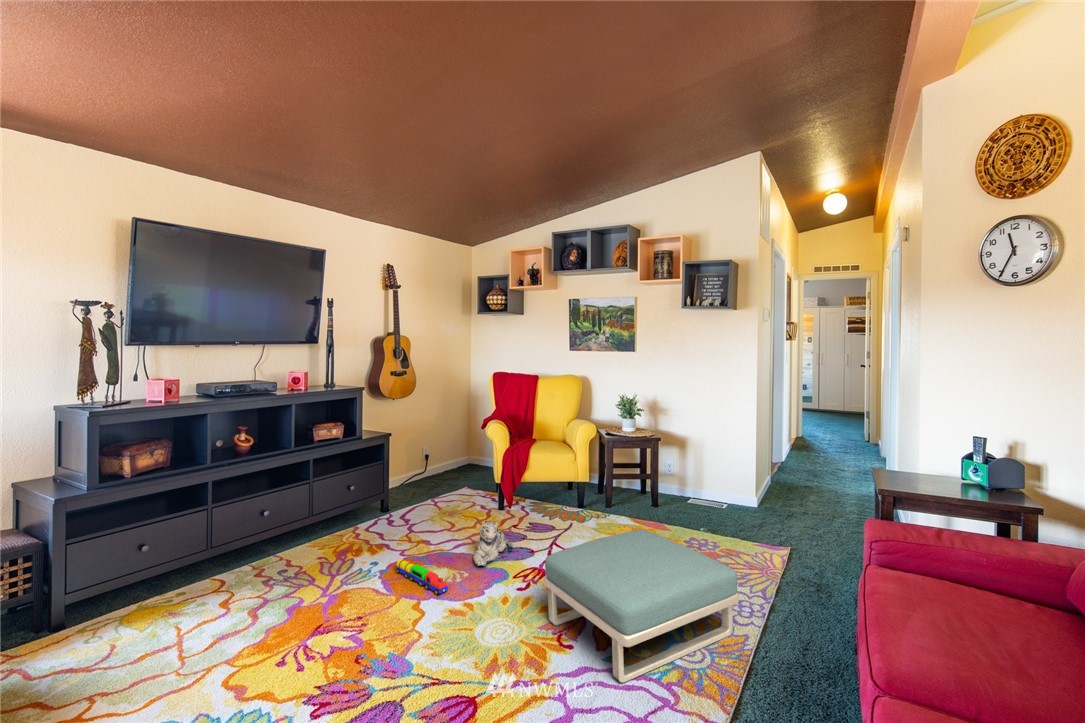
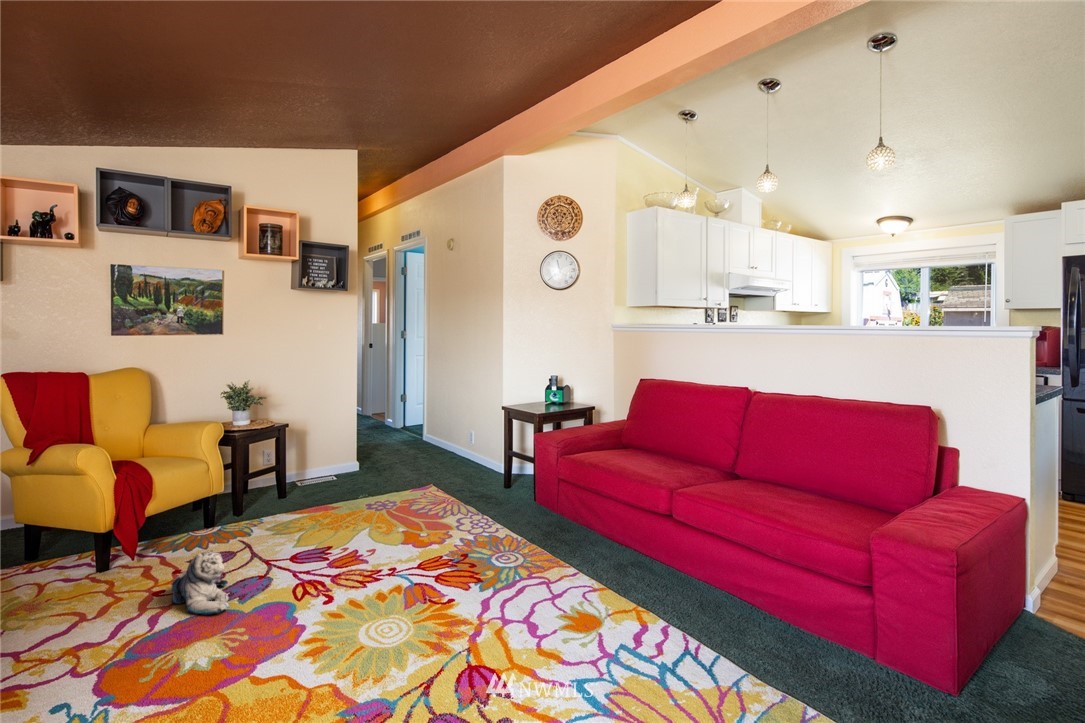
footstool: present [544,530,738,683] -> none [391,485,533,597]
toy train: present [396,559,448,595] -> none [89,629,240,685]

